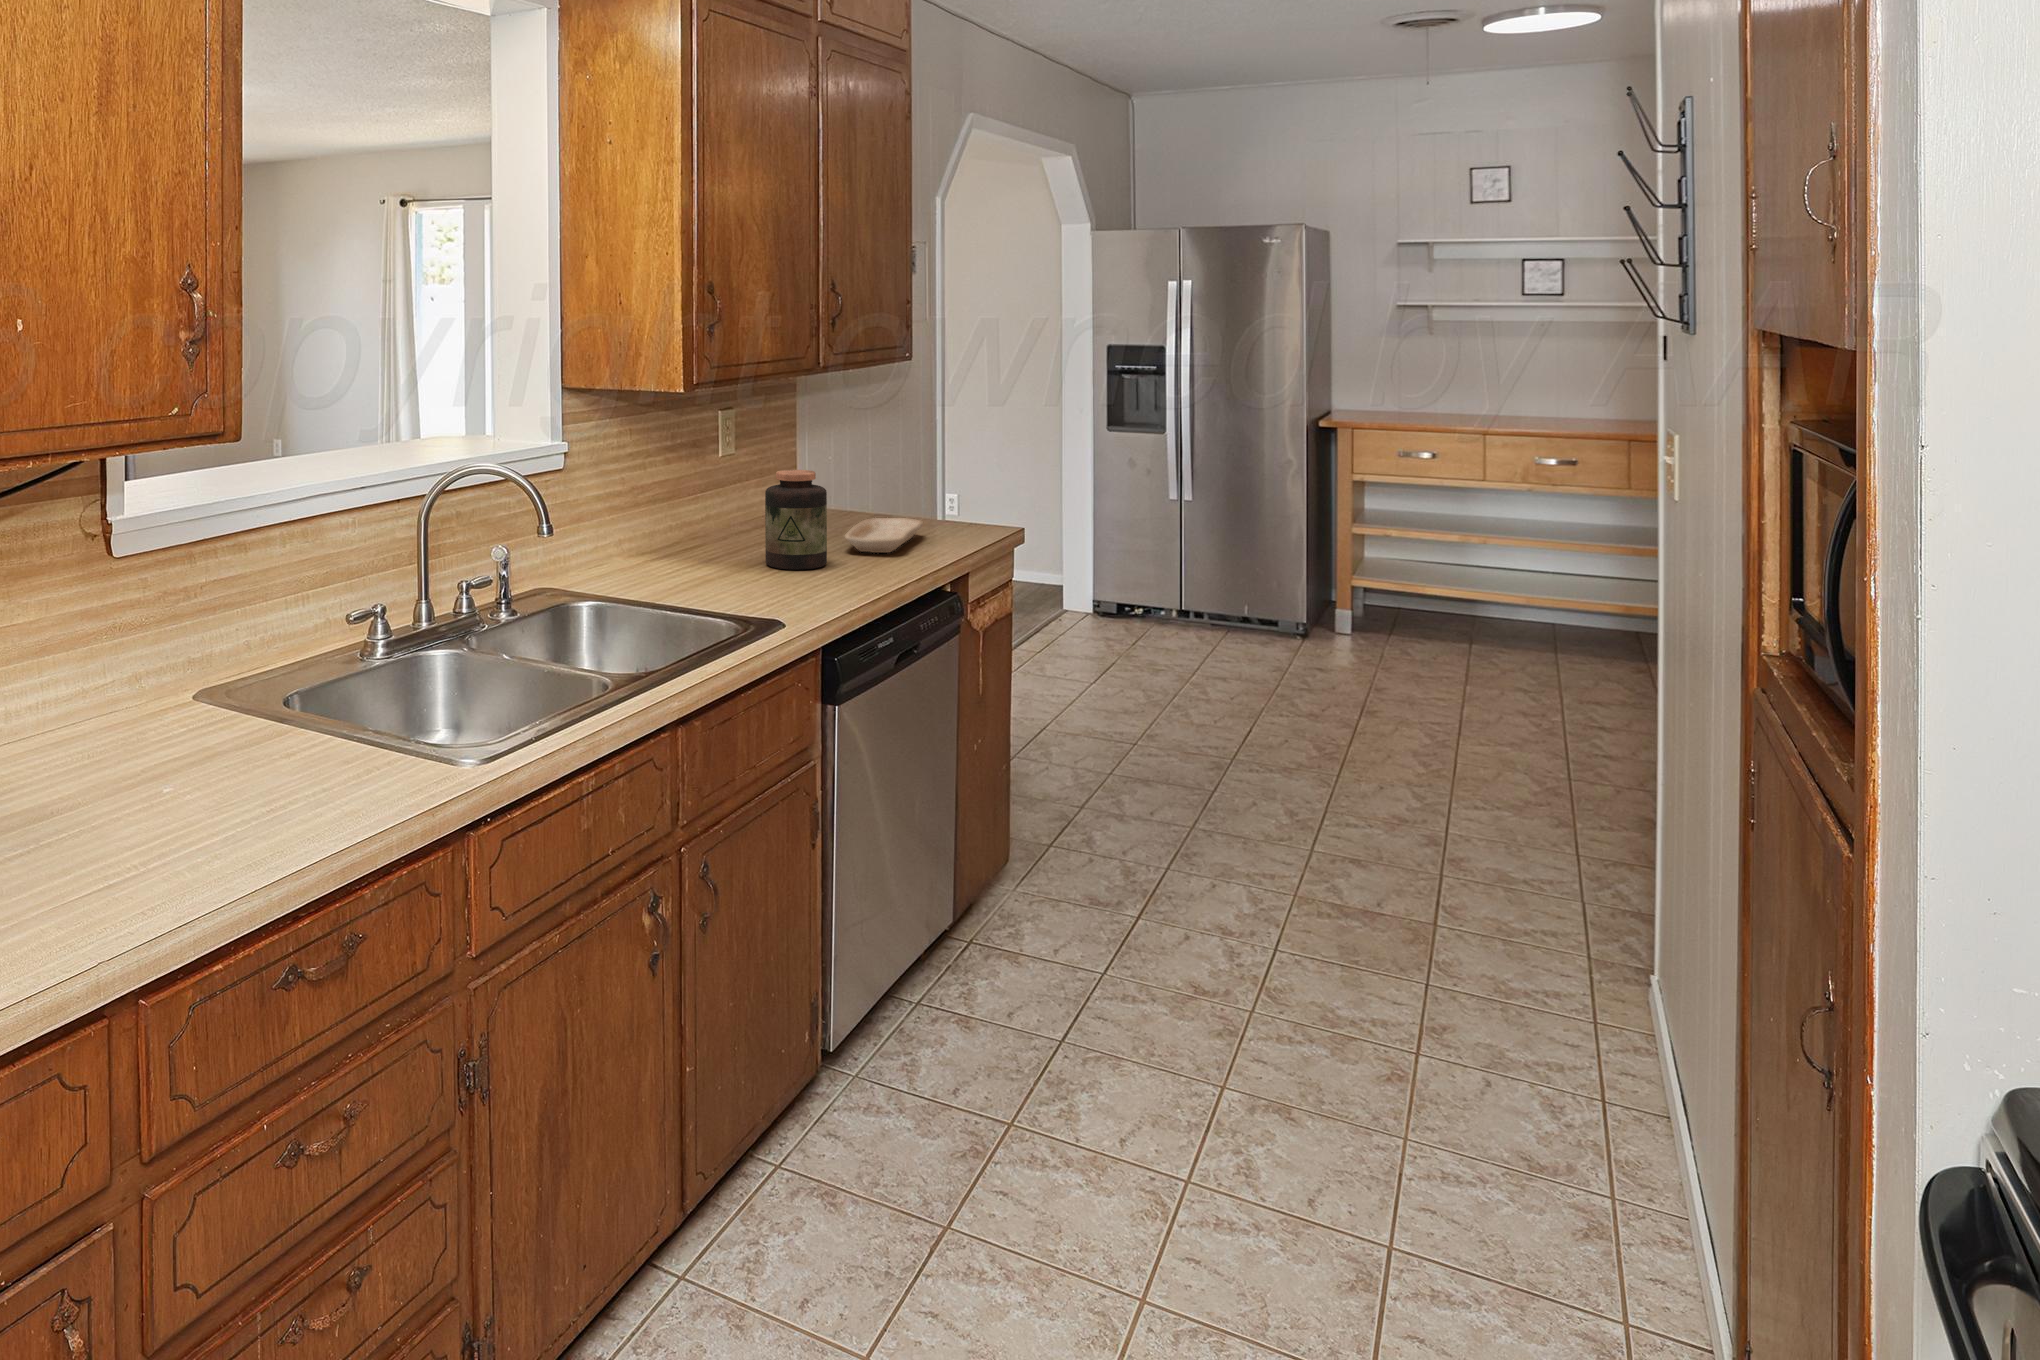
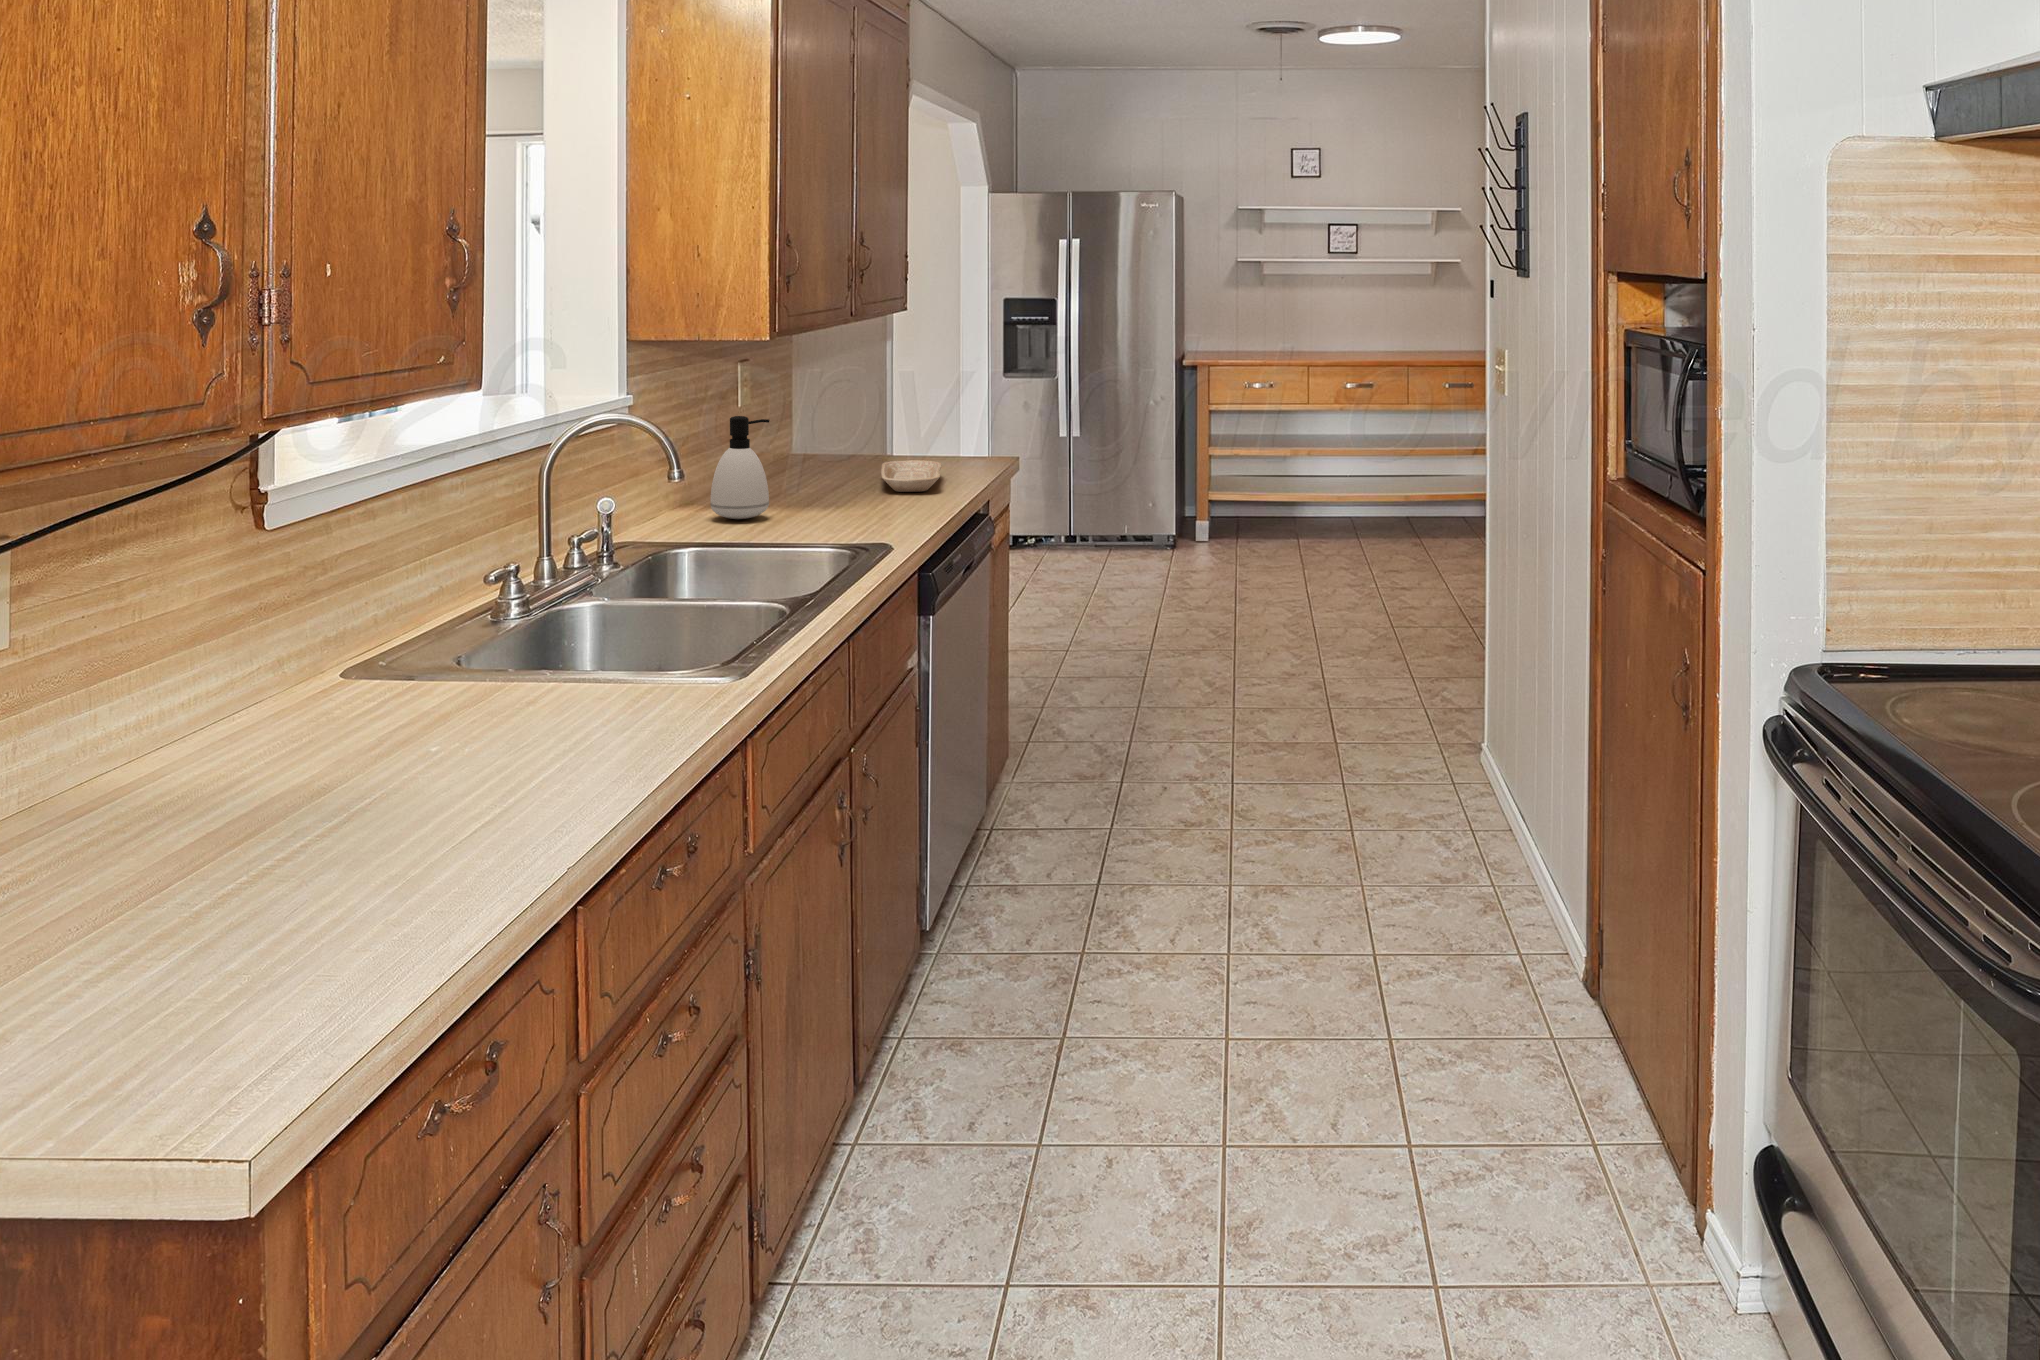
soap dispenser: none [647,467,705,572] -> present [710,416,770,519]
jar: present [765,470,827,570] -> none [820,416,880,510]

